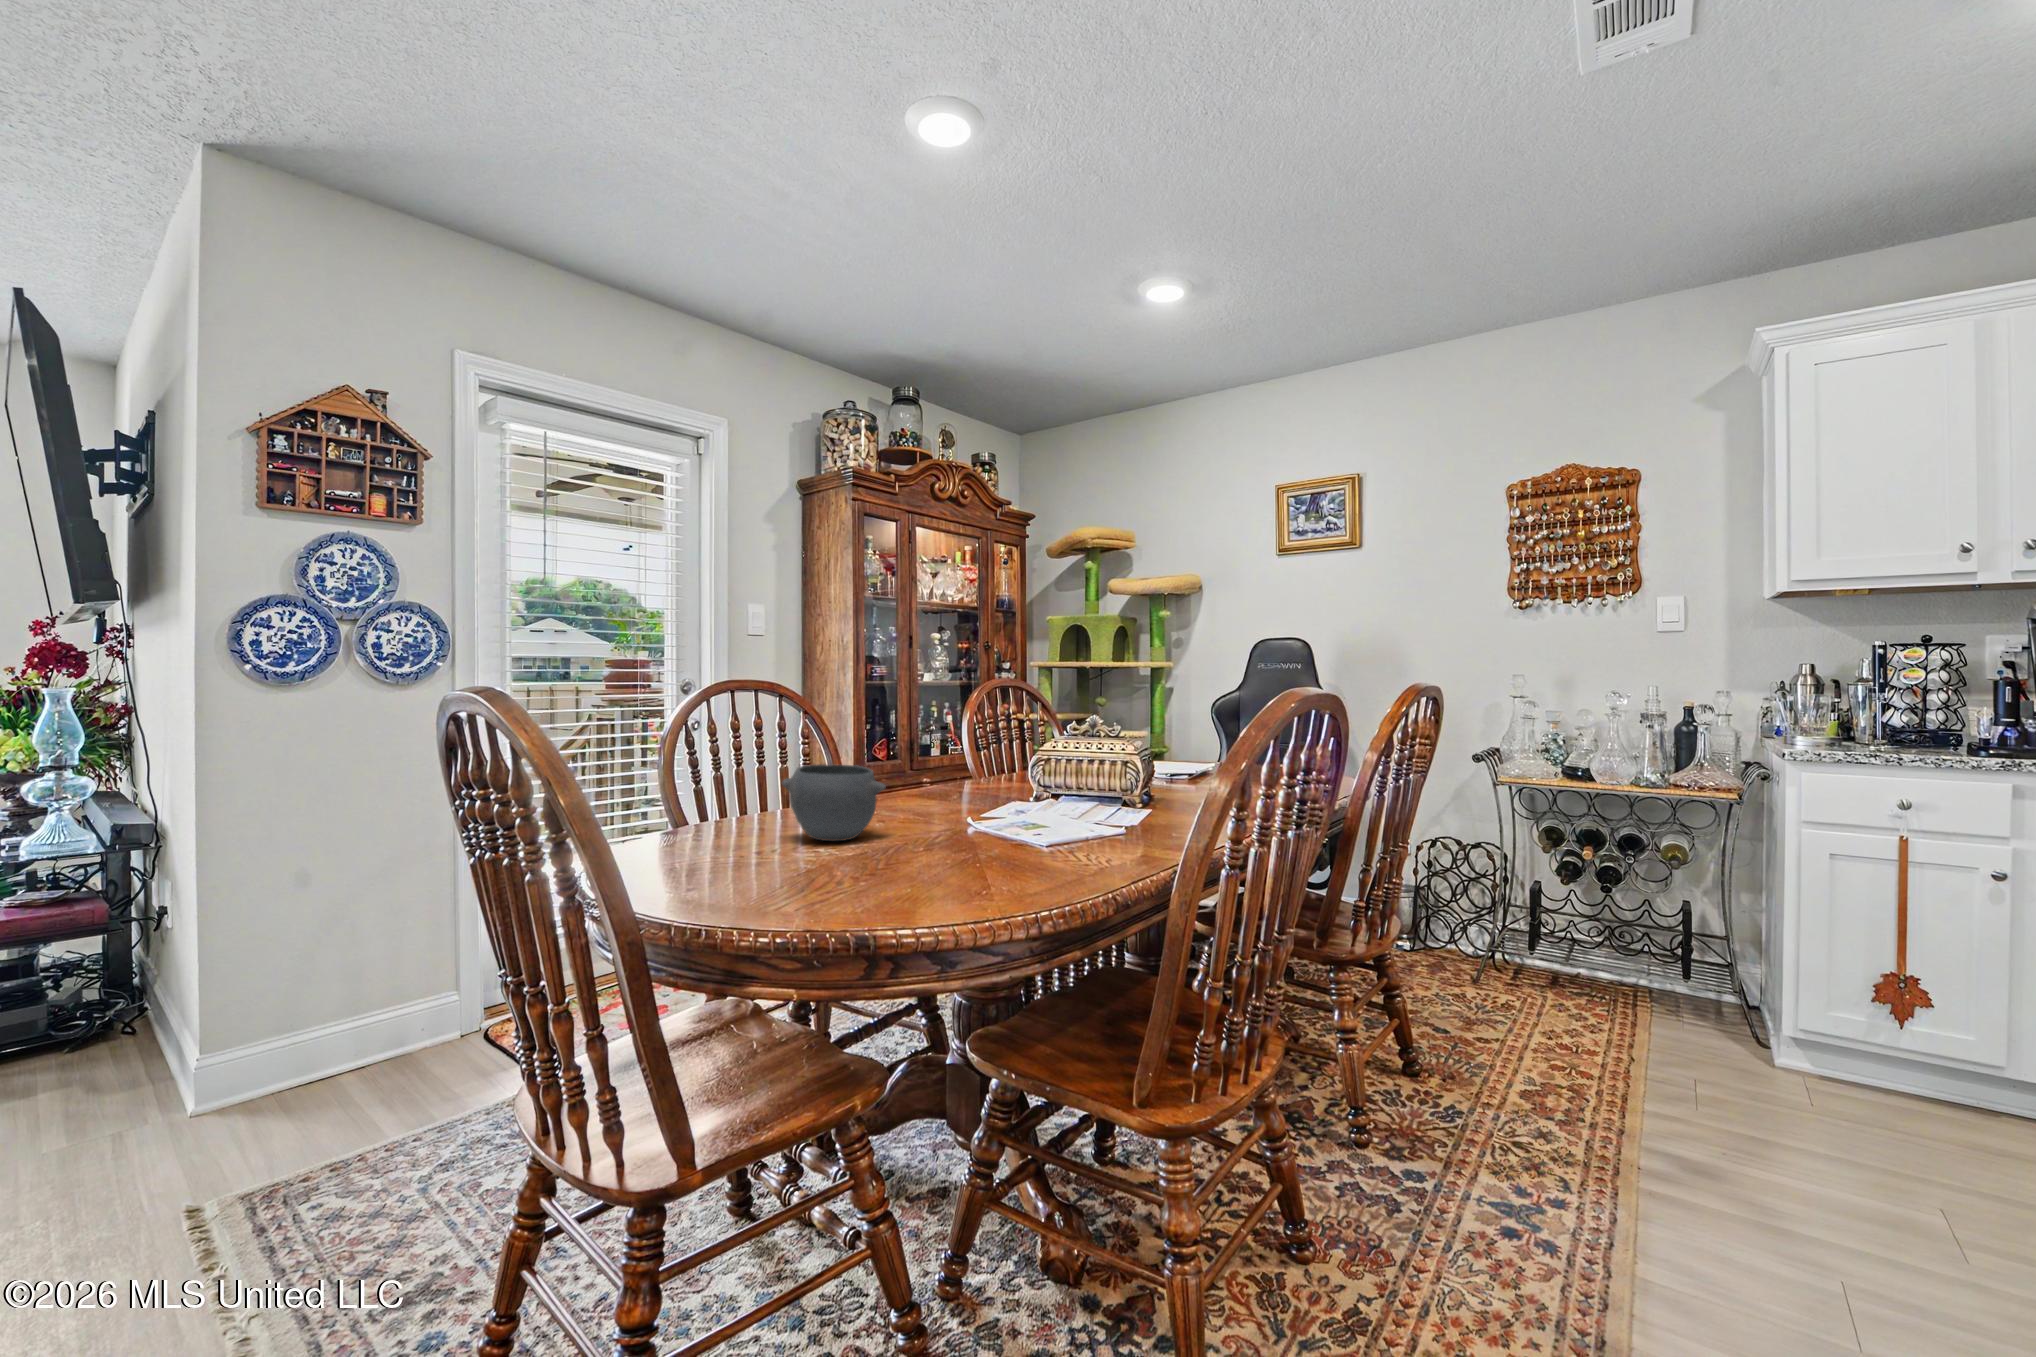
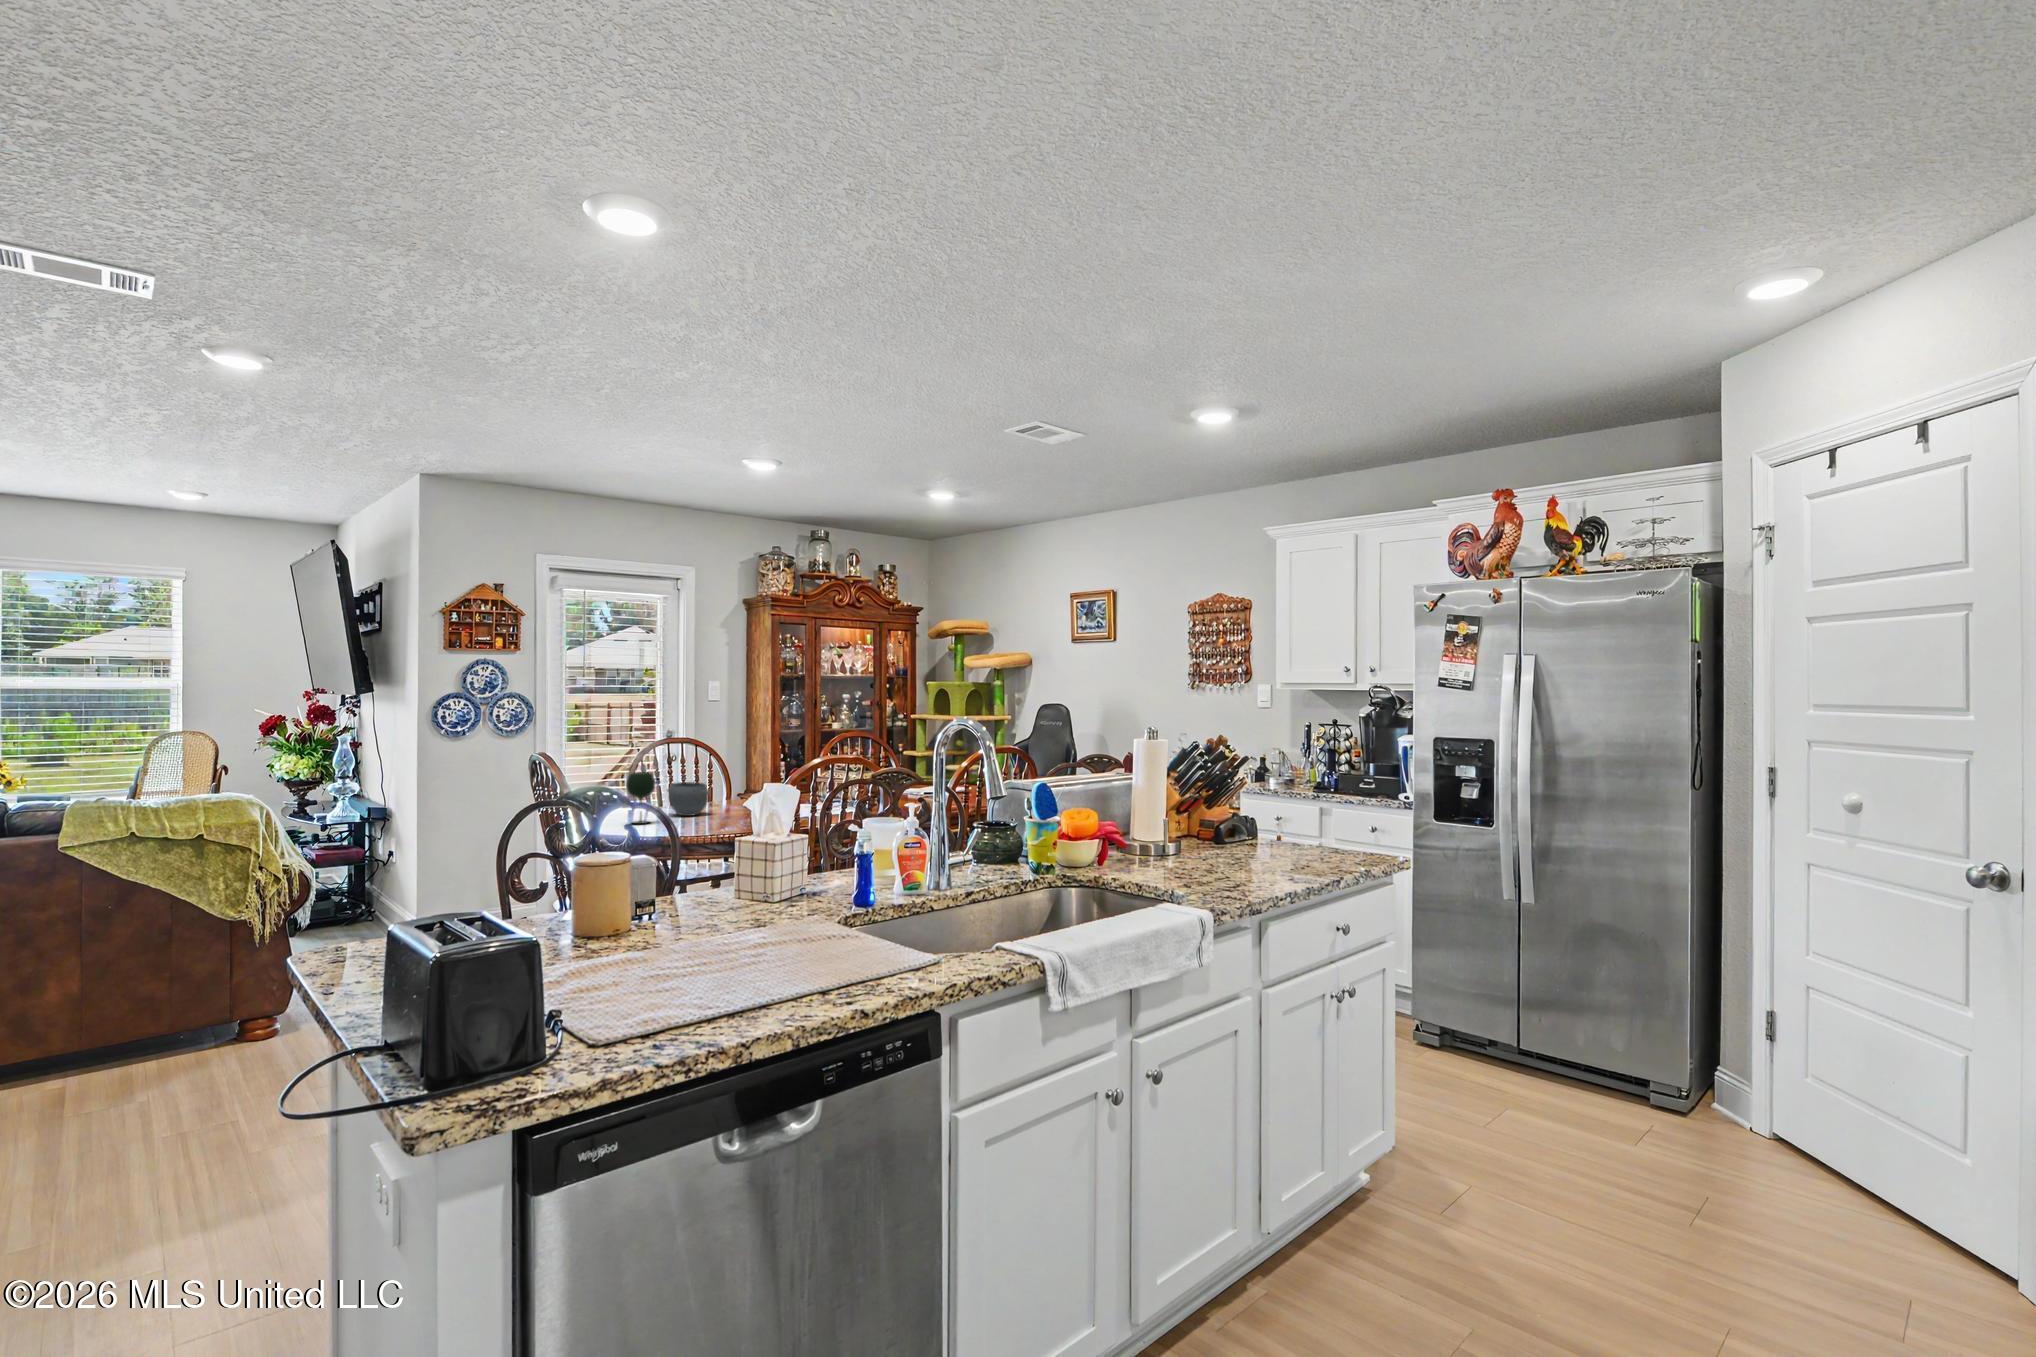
wine glass: none [715,741,786,874] -> present [626,772,655,824]

